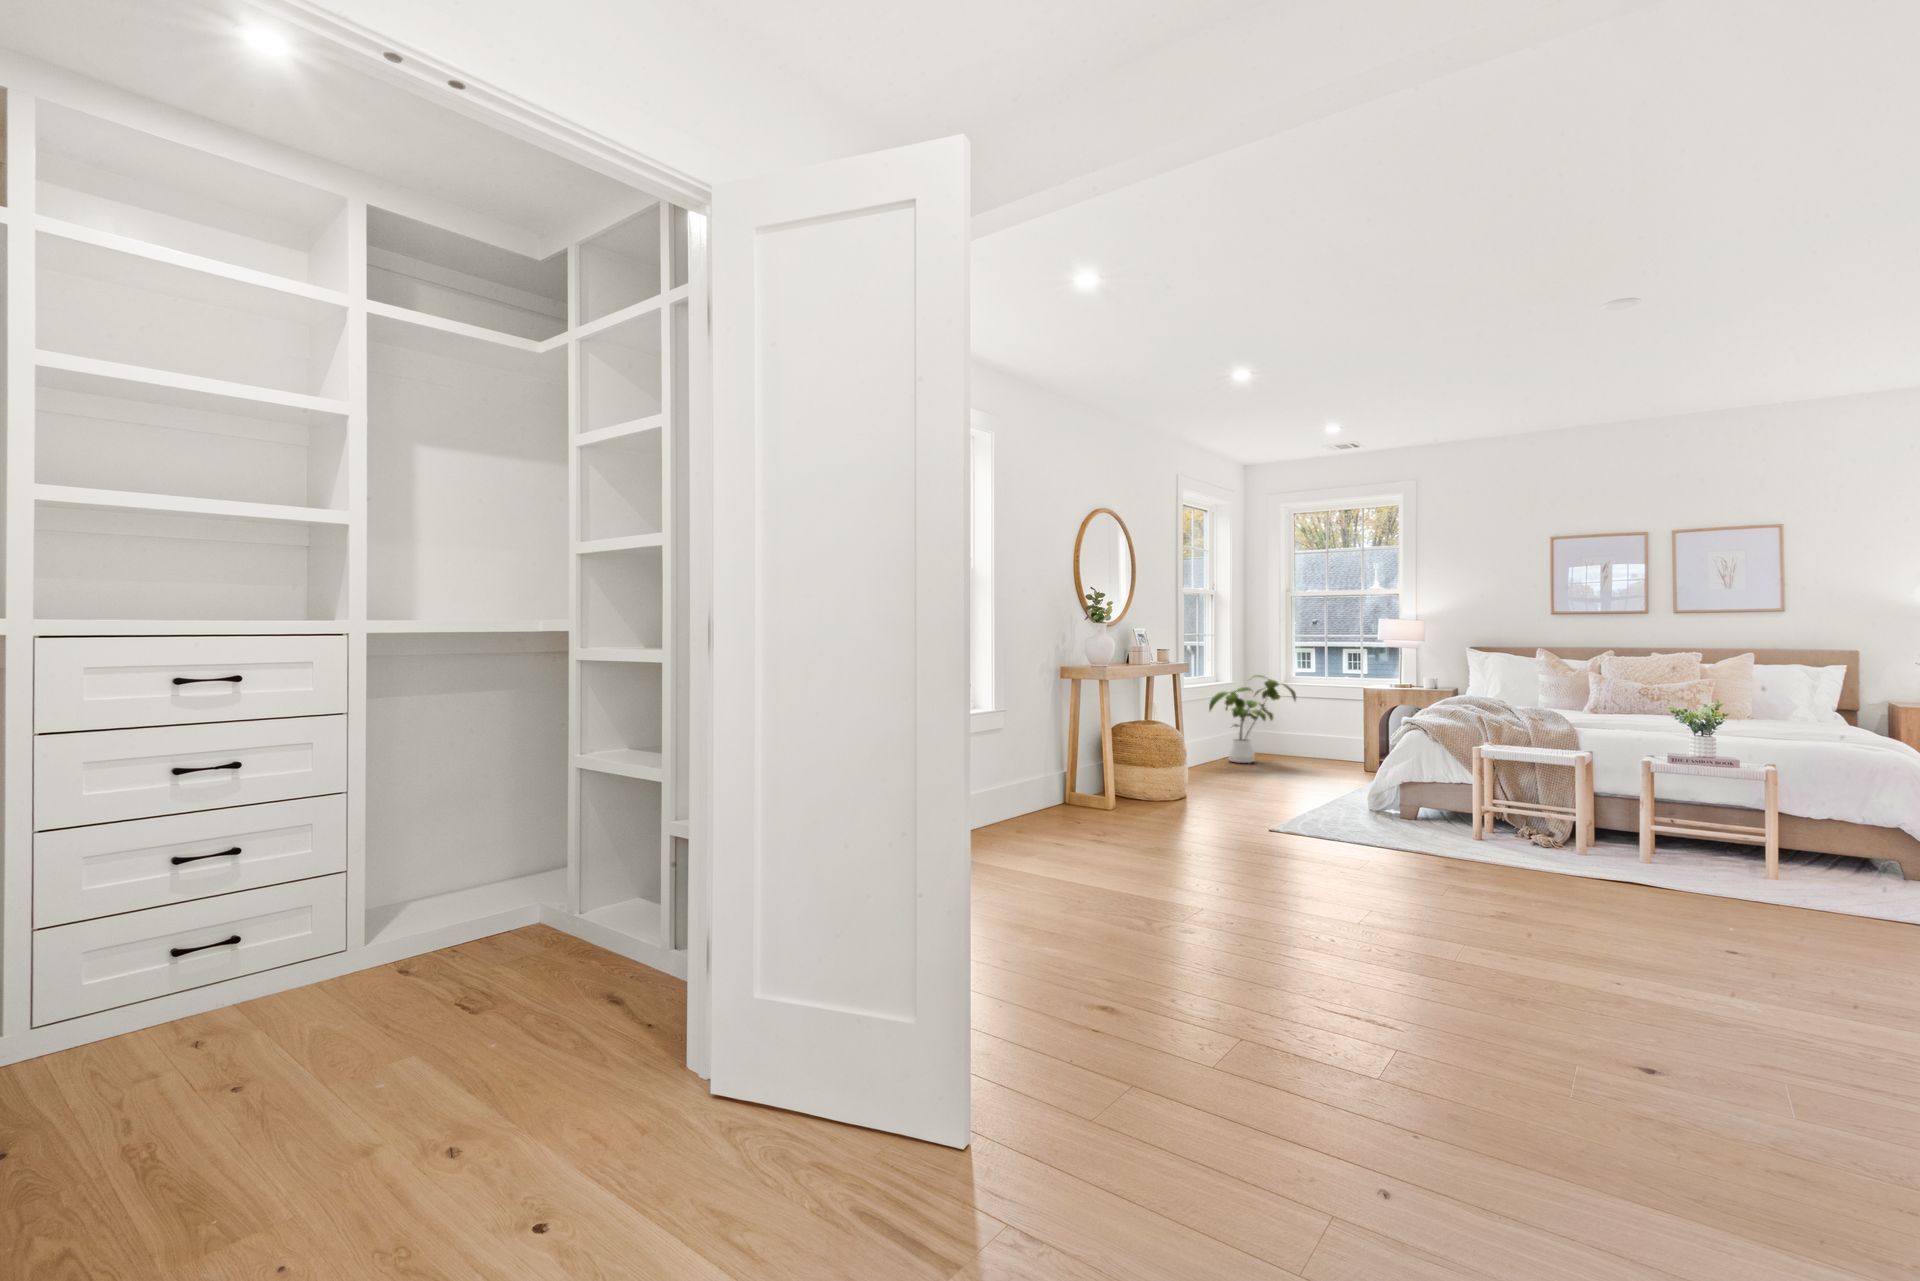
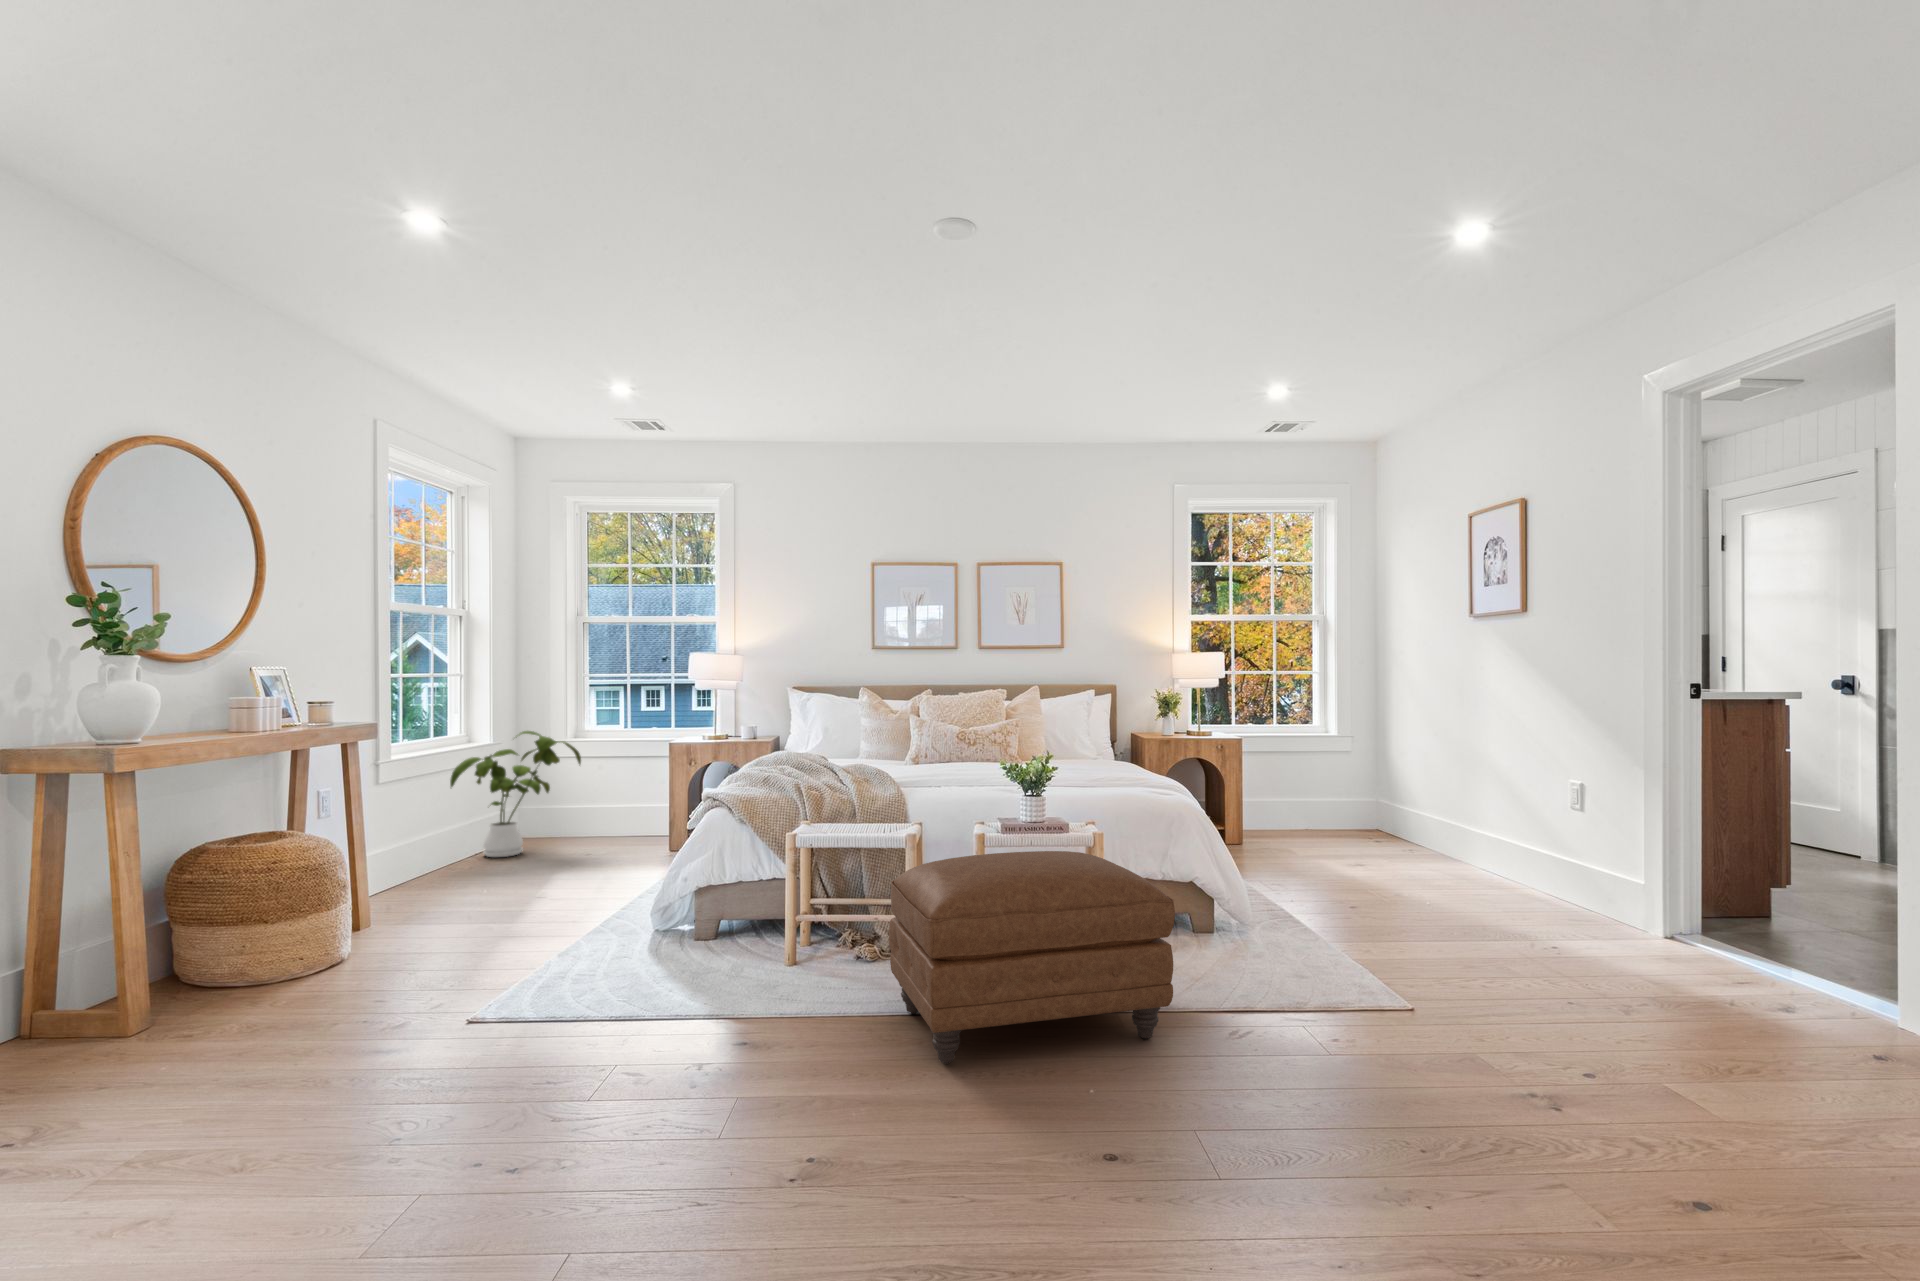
ottoman: none [1558,769,1823,918] -> present [889,851,1175,1064]

